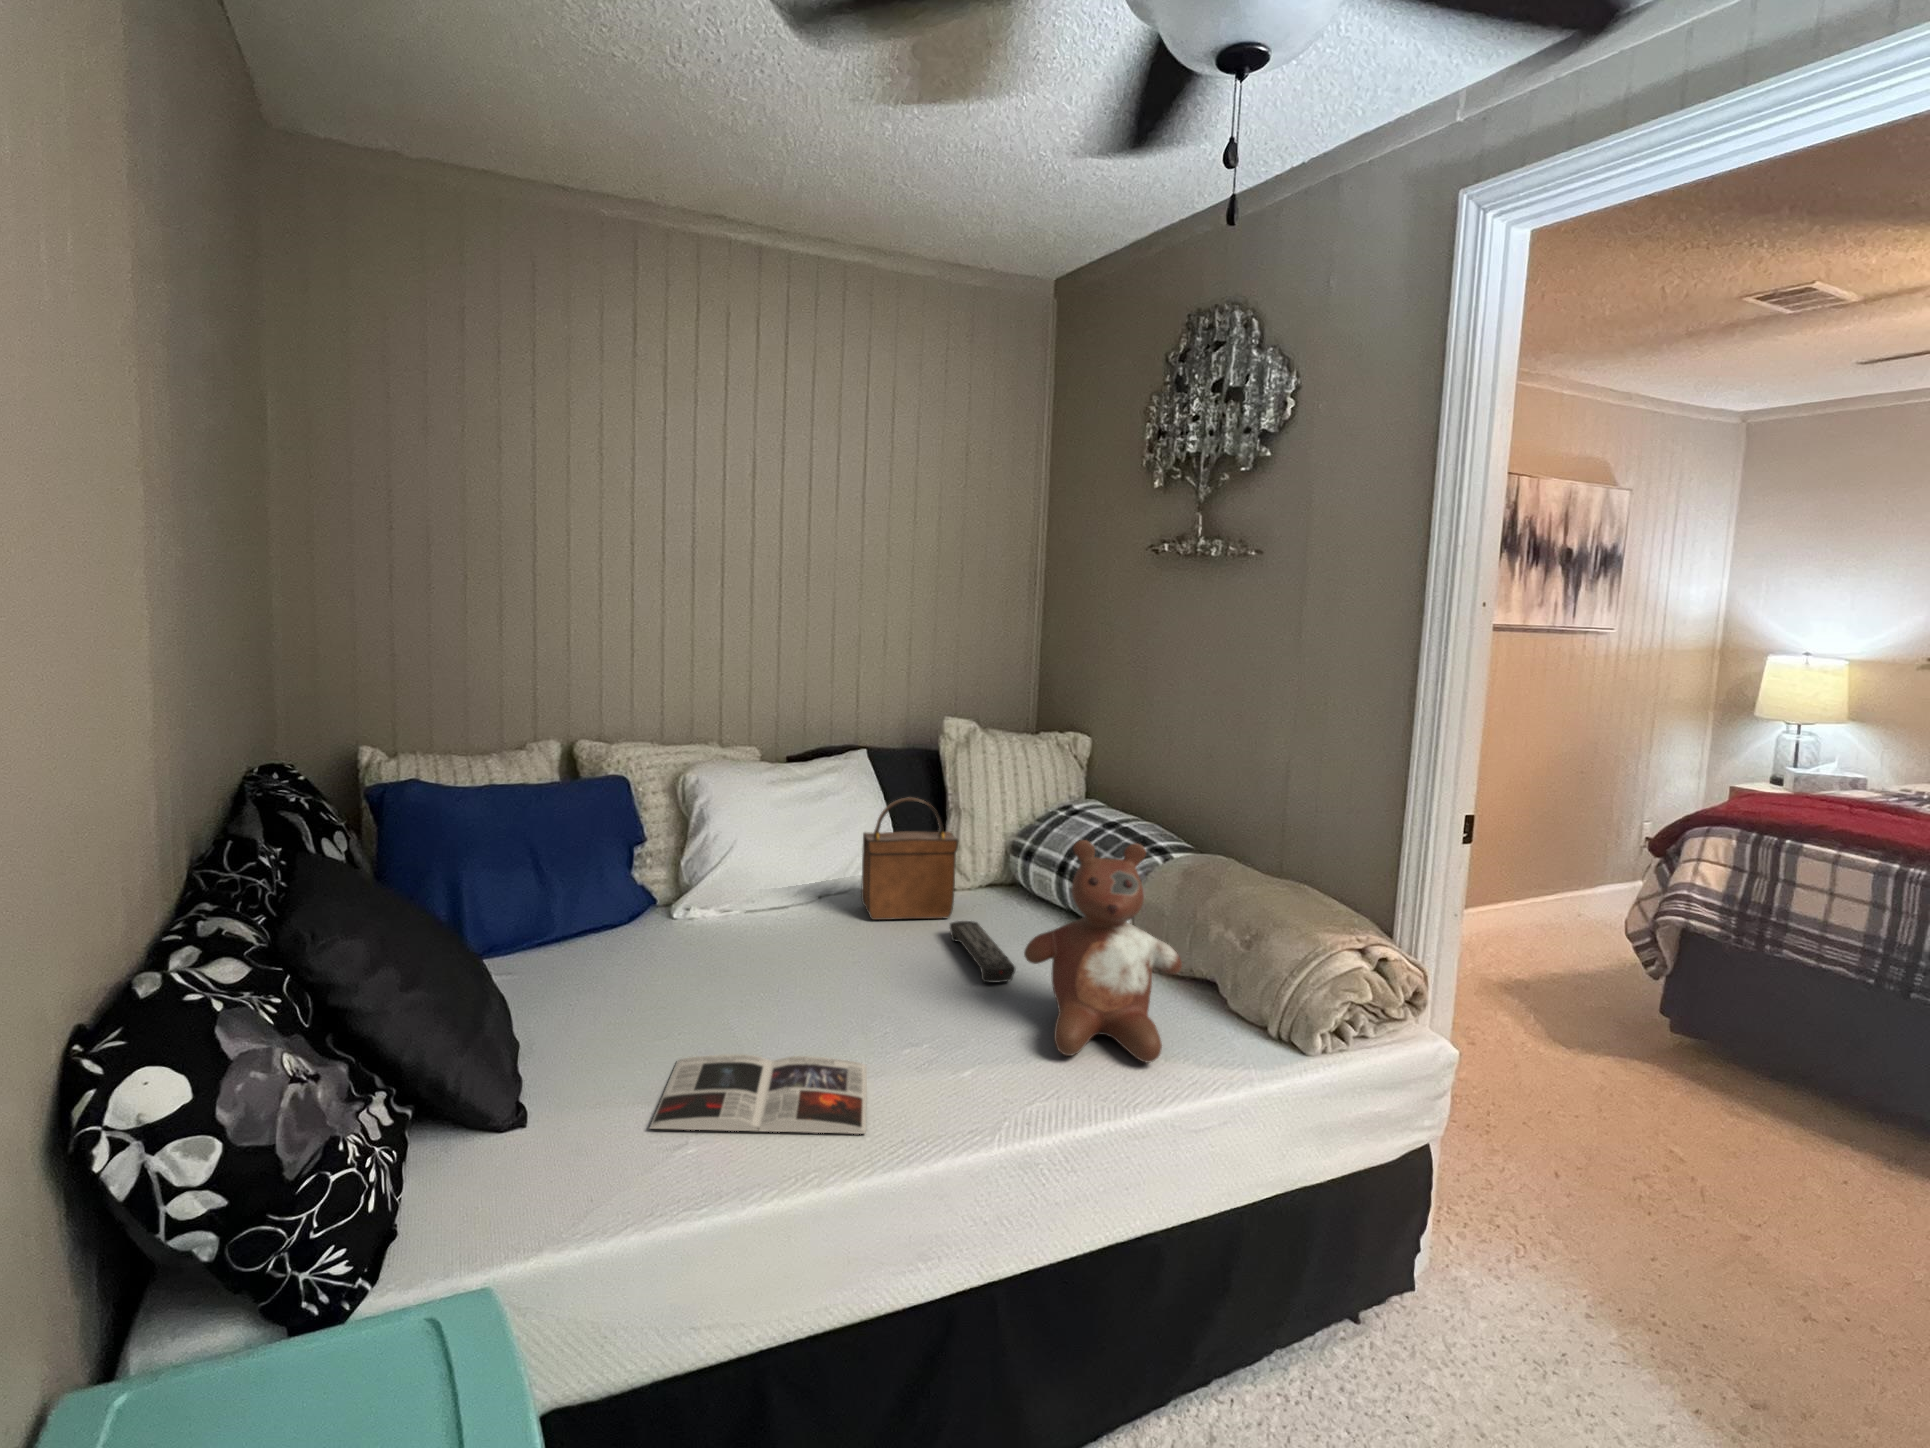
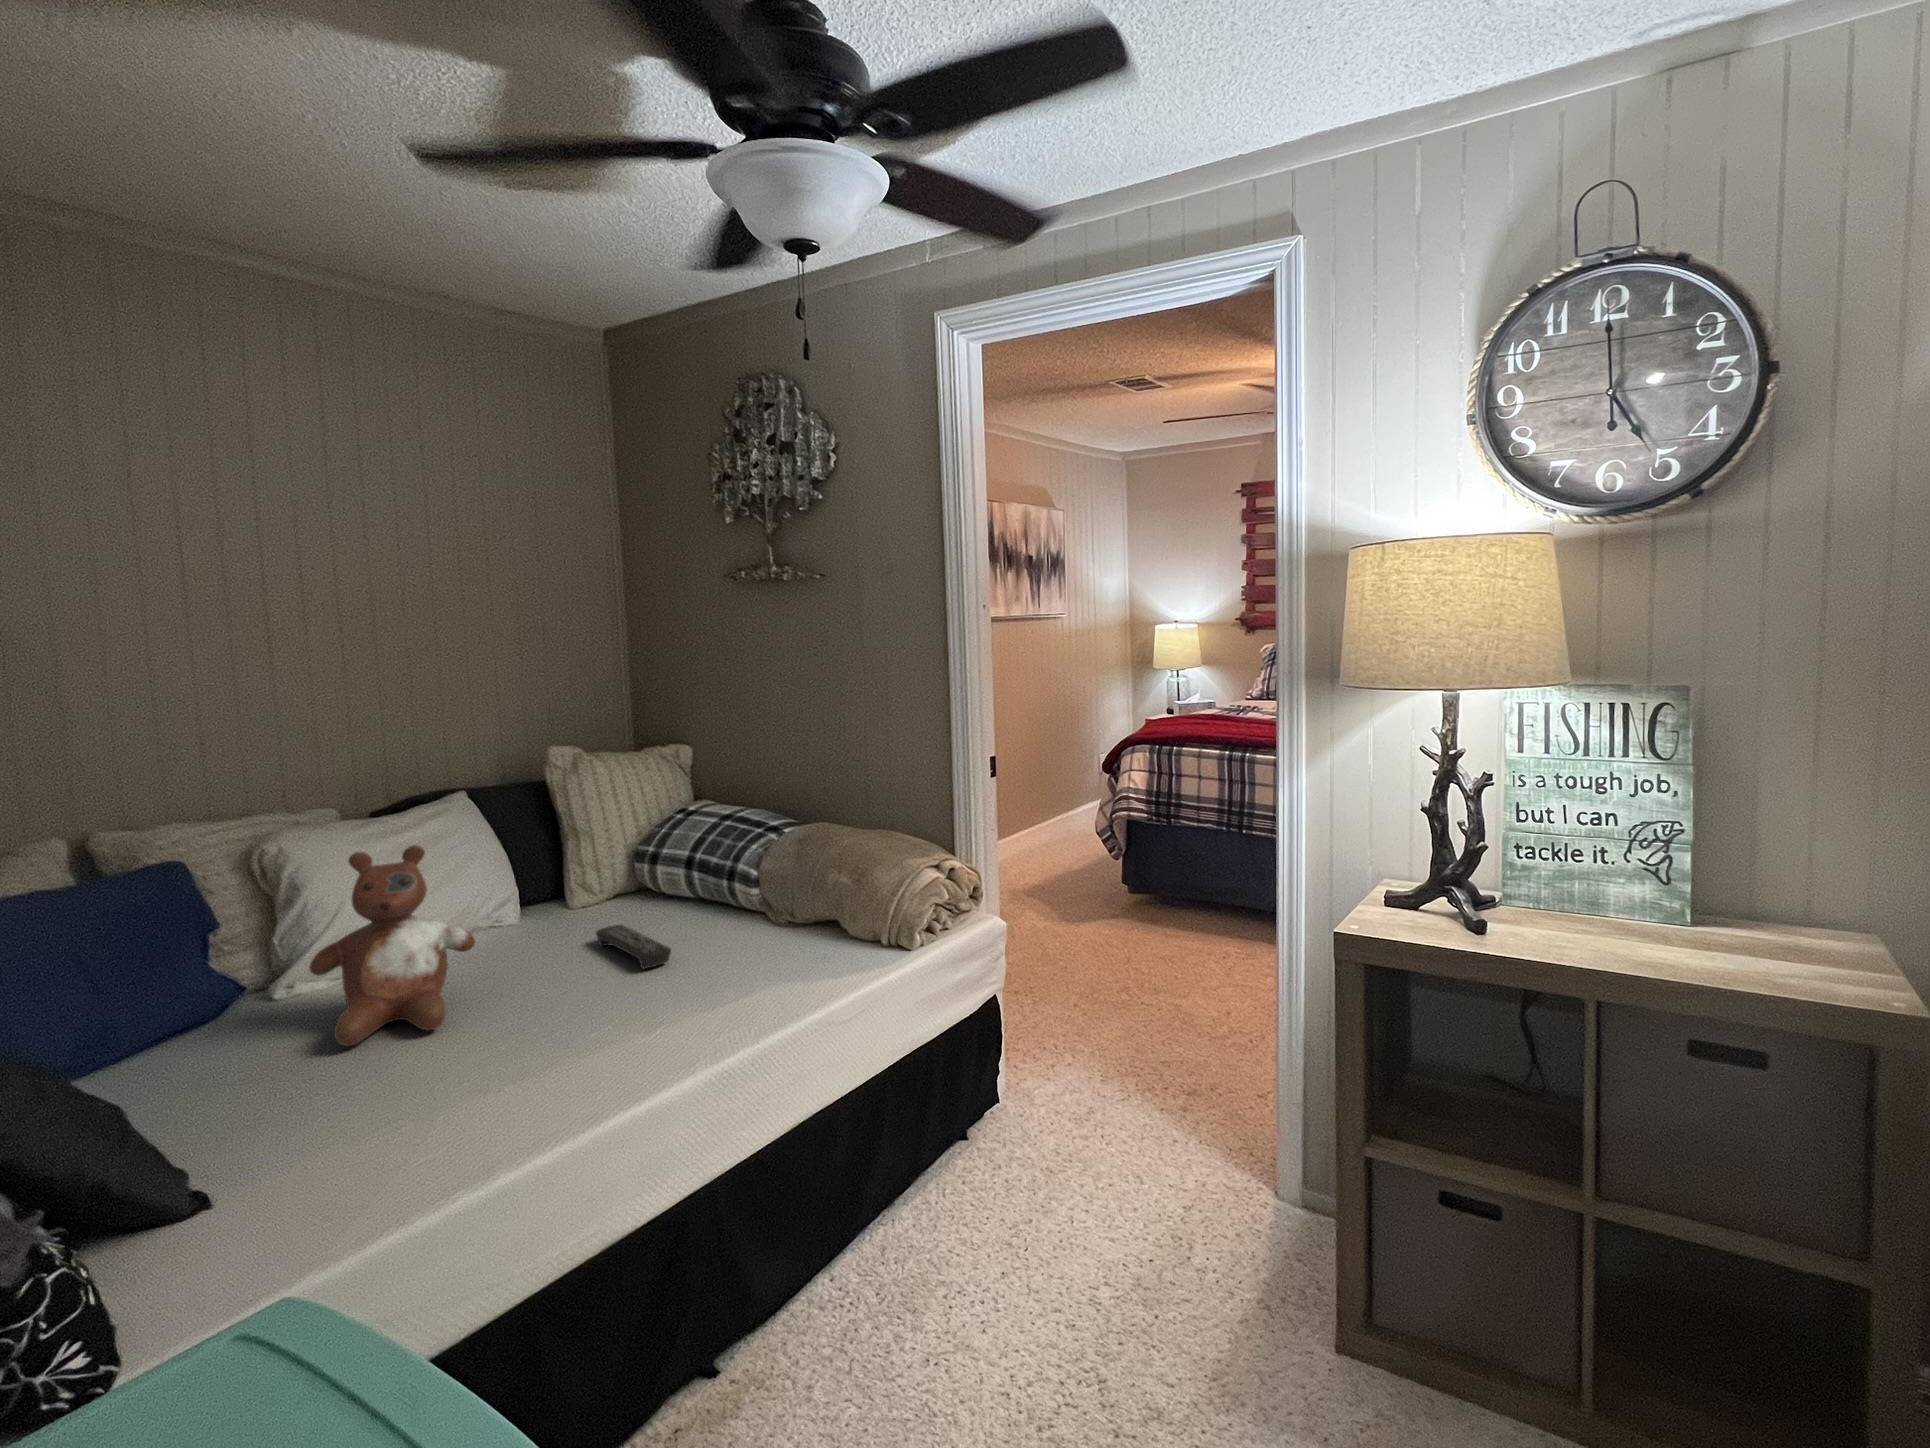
handbag: present [861,797,958,920] -> none [488,825,593,949]
stuffed bear: present [1024,840,1182,1063] -> present [309,845,475,1046]
magazine: present [650,1054,867,1134] -> none [353,1057,580,1168]

